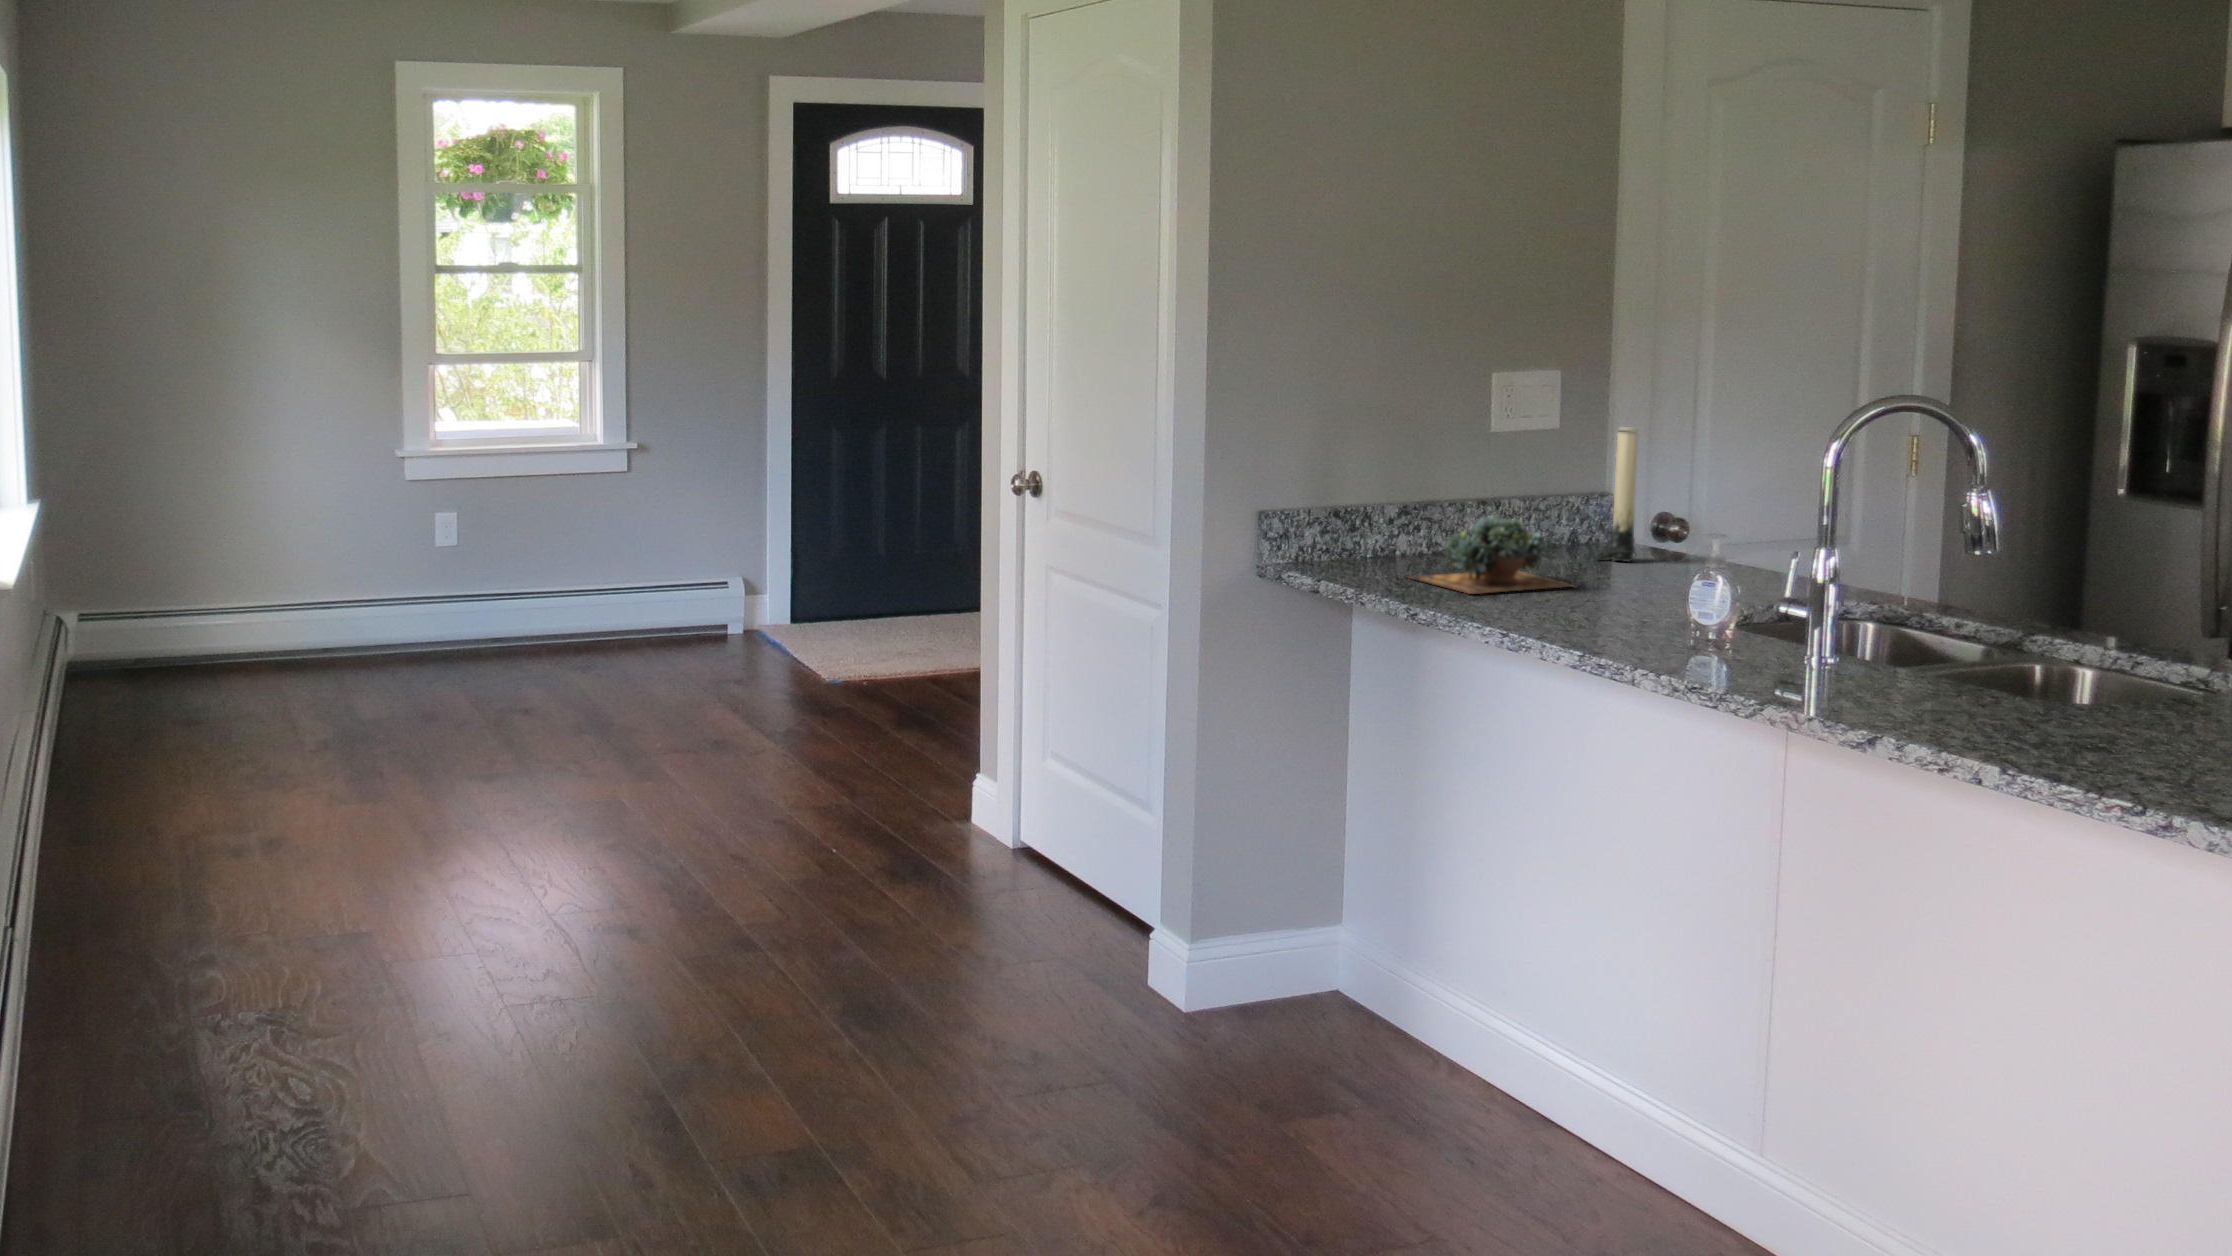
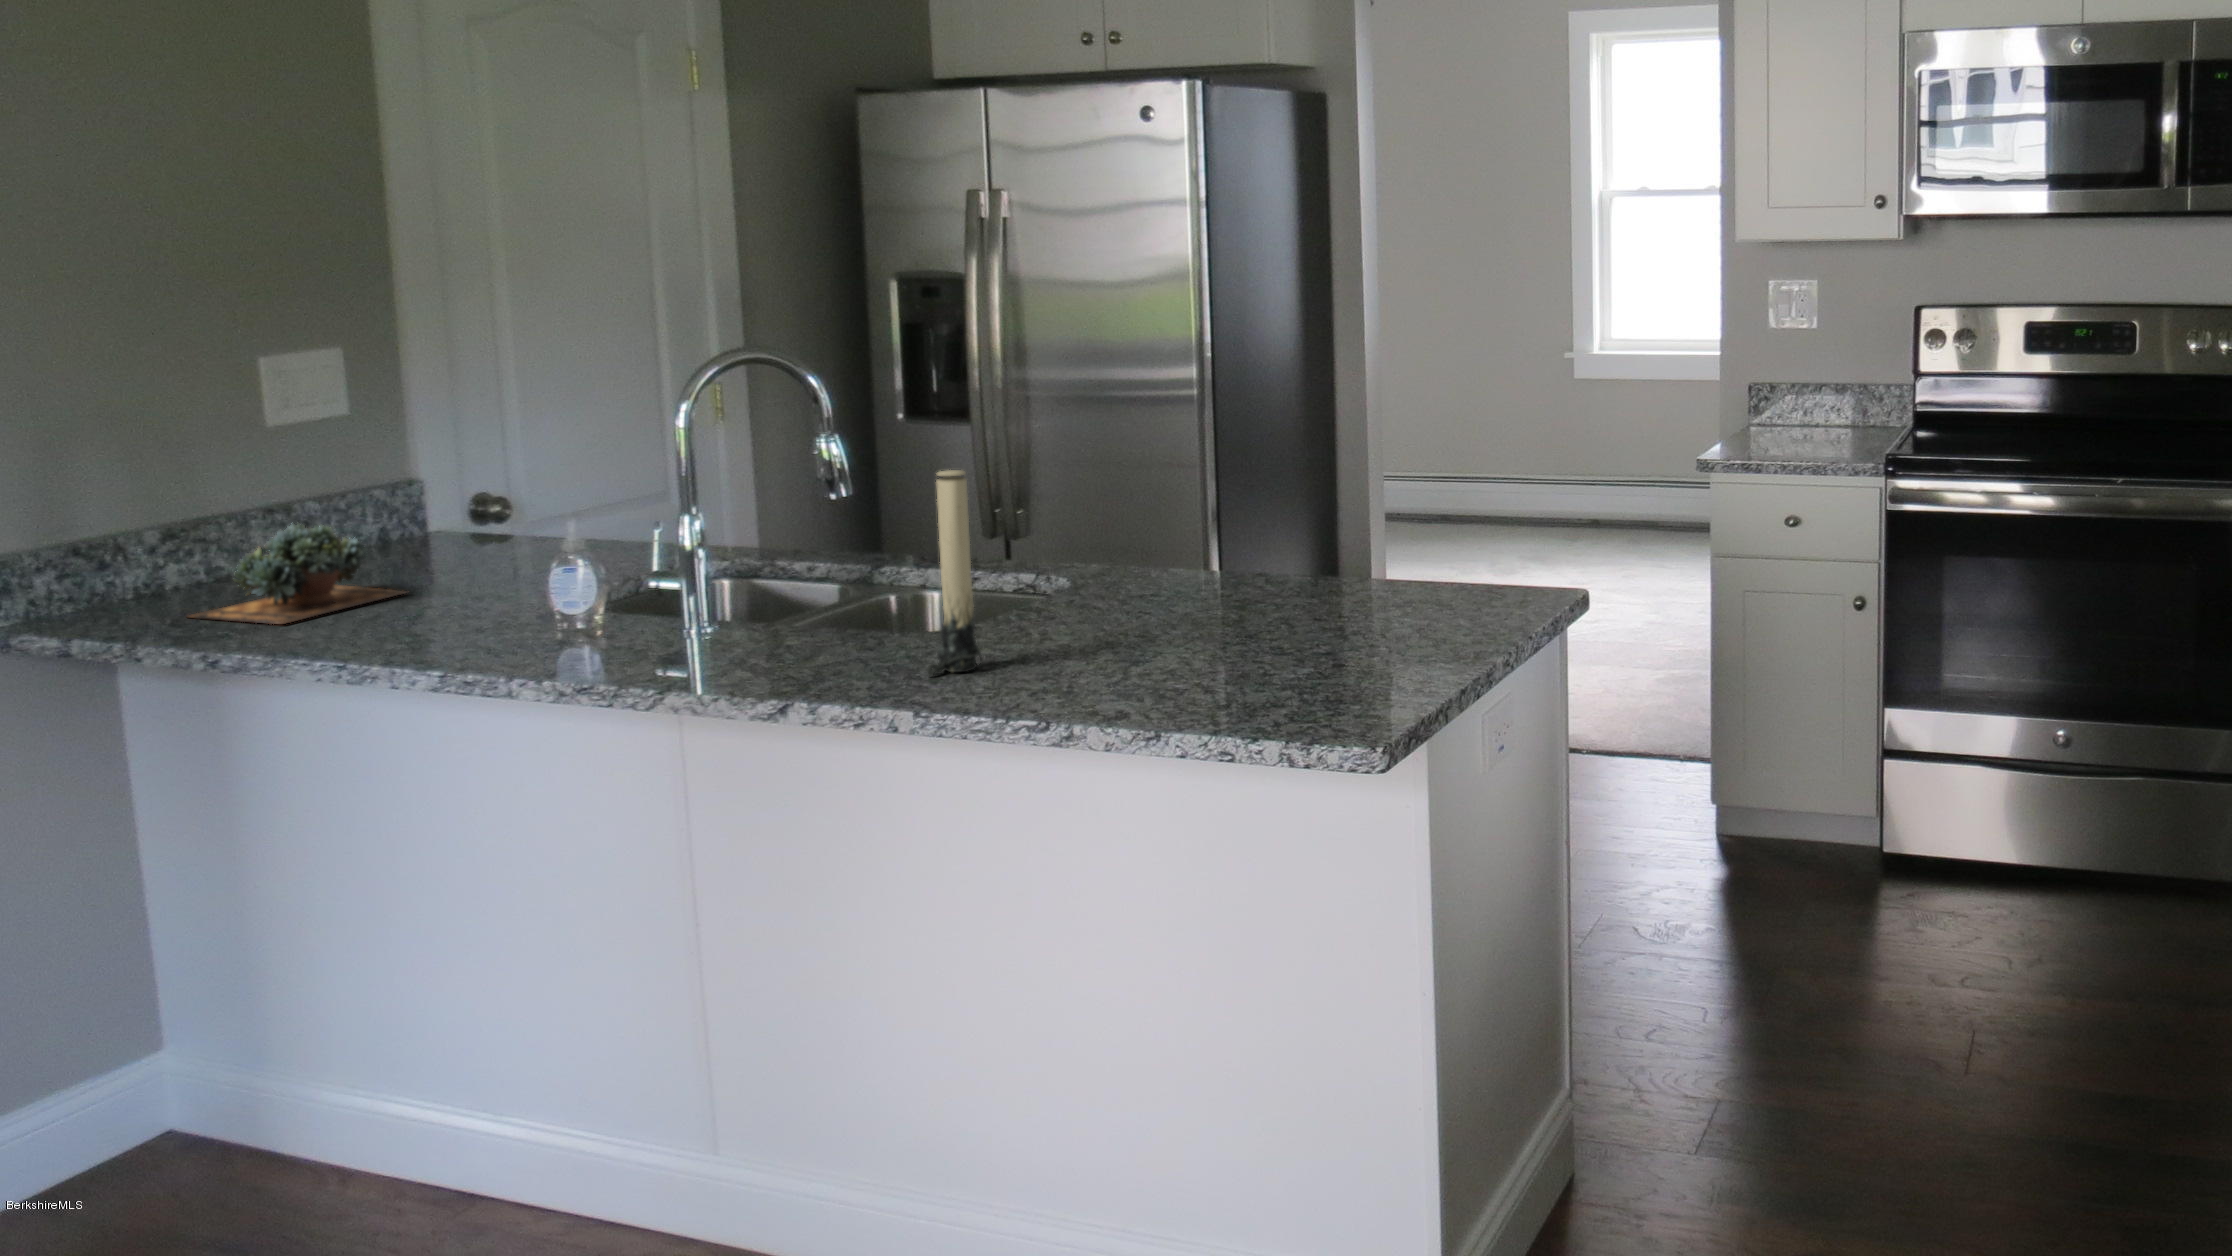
candle: present [1596,427,1638,561] -> present [927,470,982,676]

